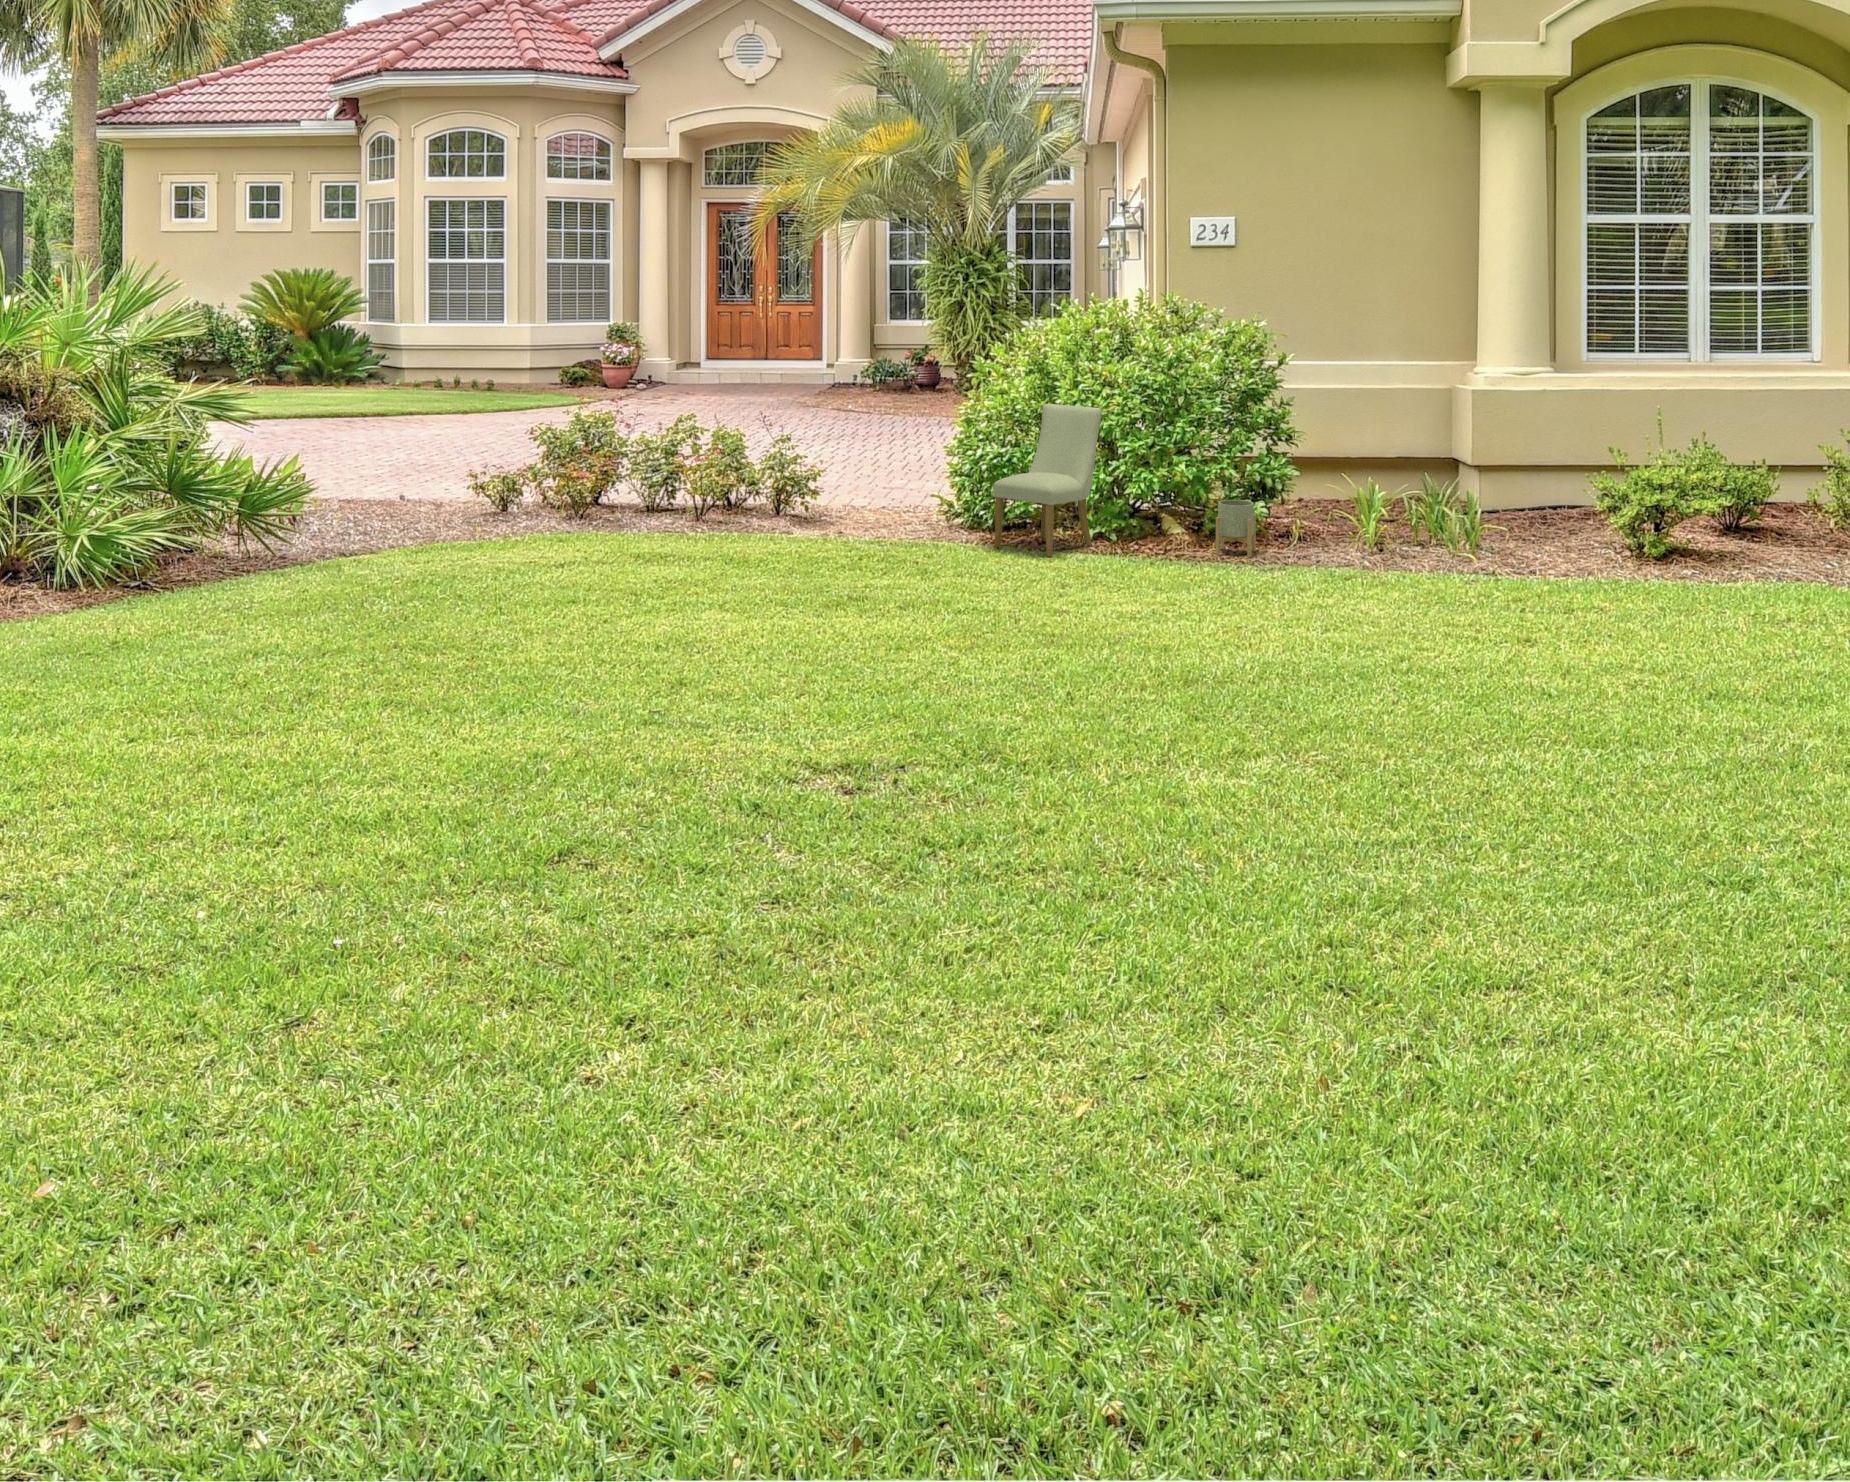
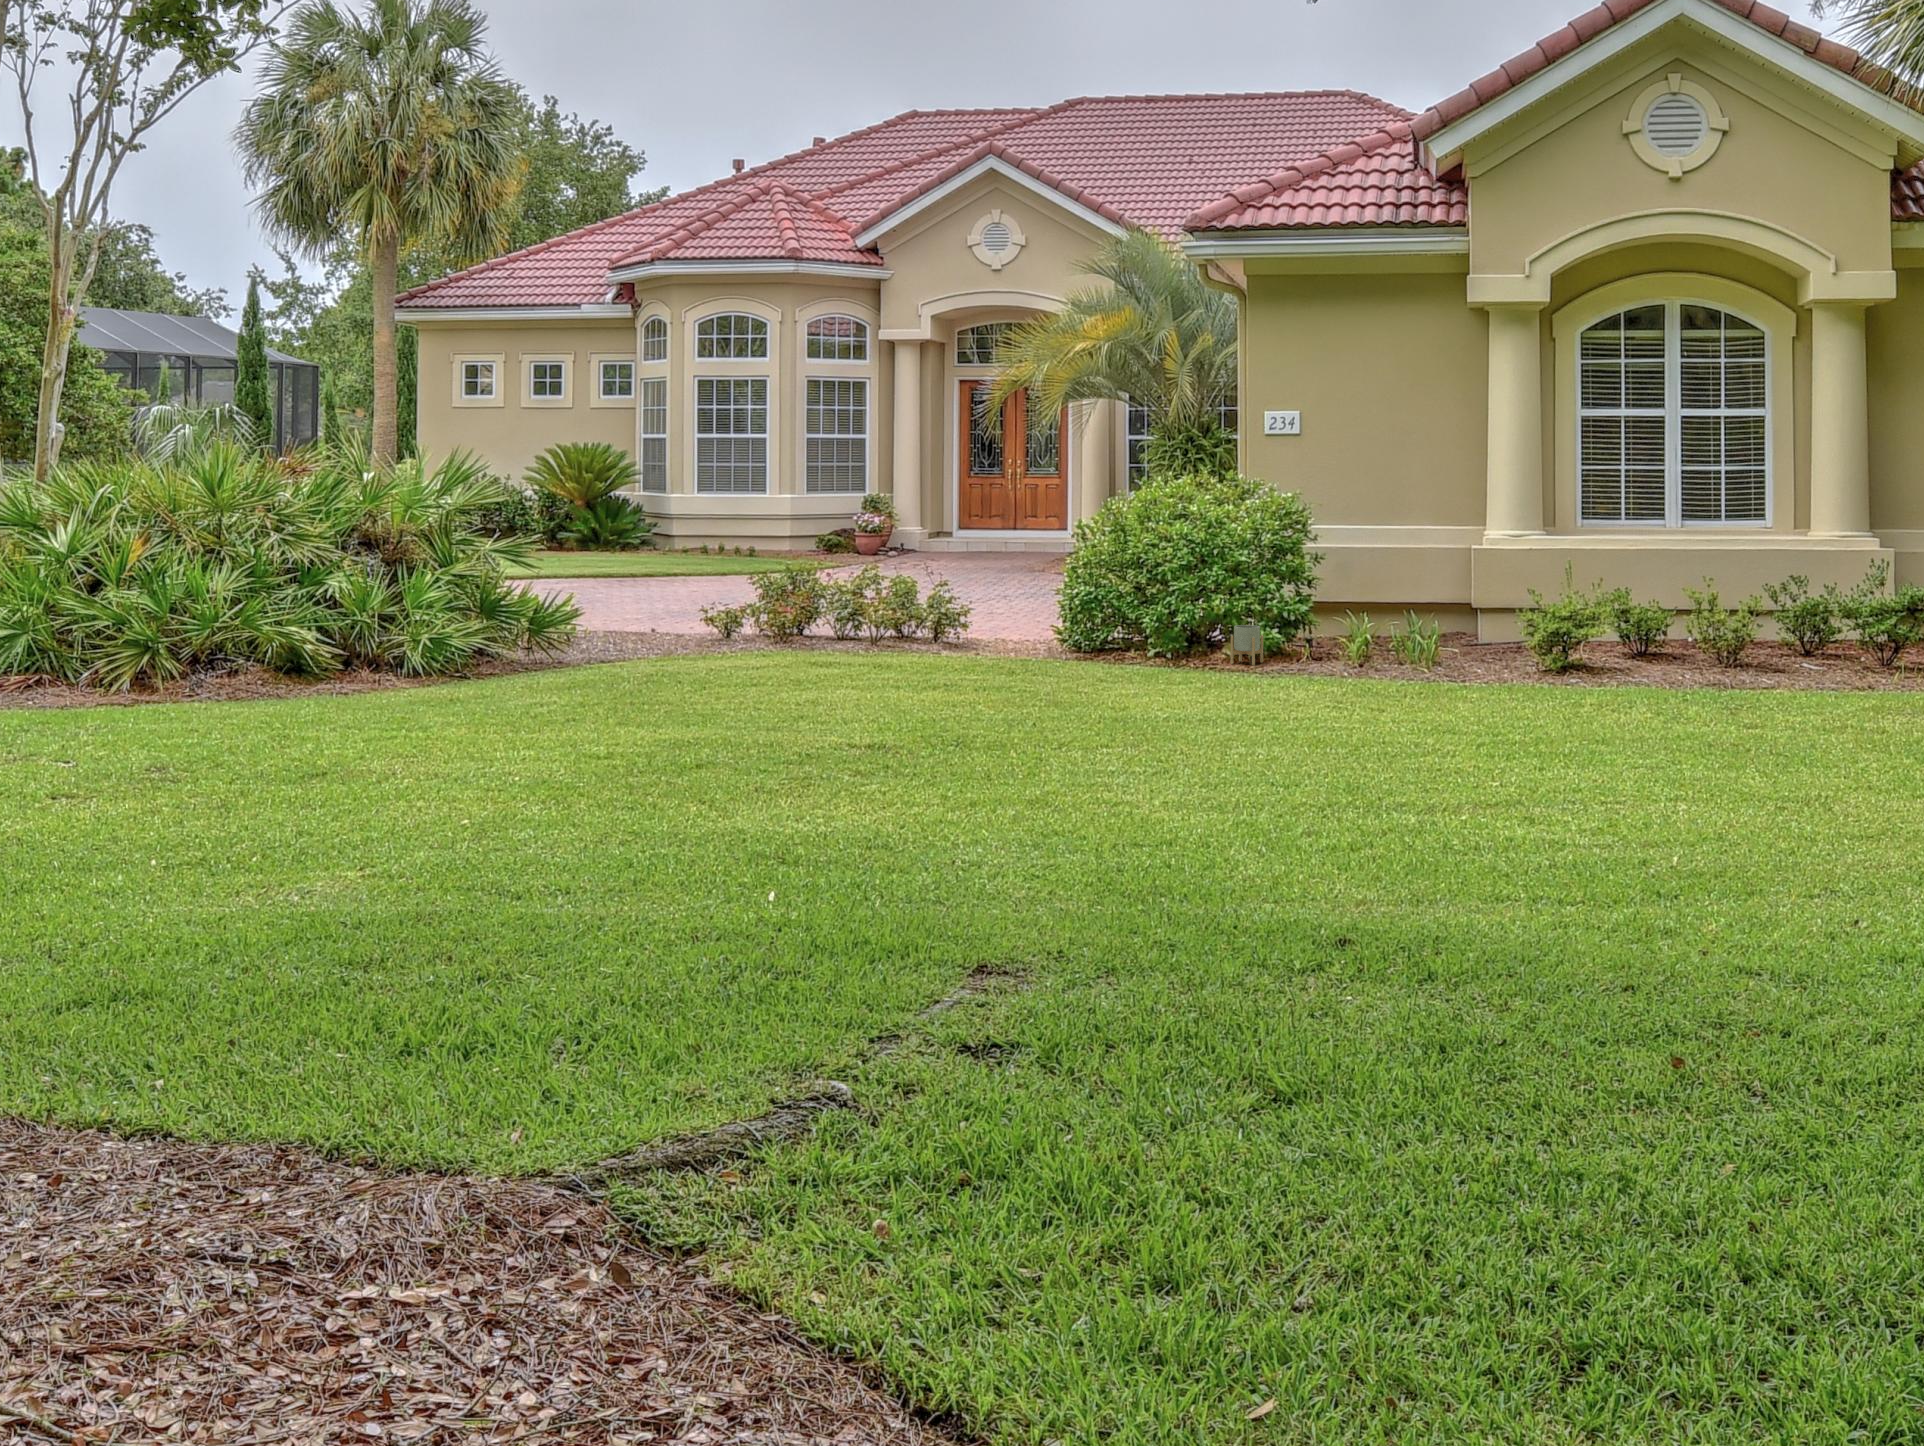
chair: present [993,404,1102,557] -> none [1074,554,1155,663]

